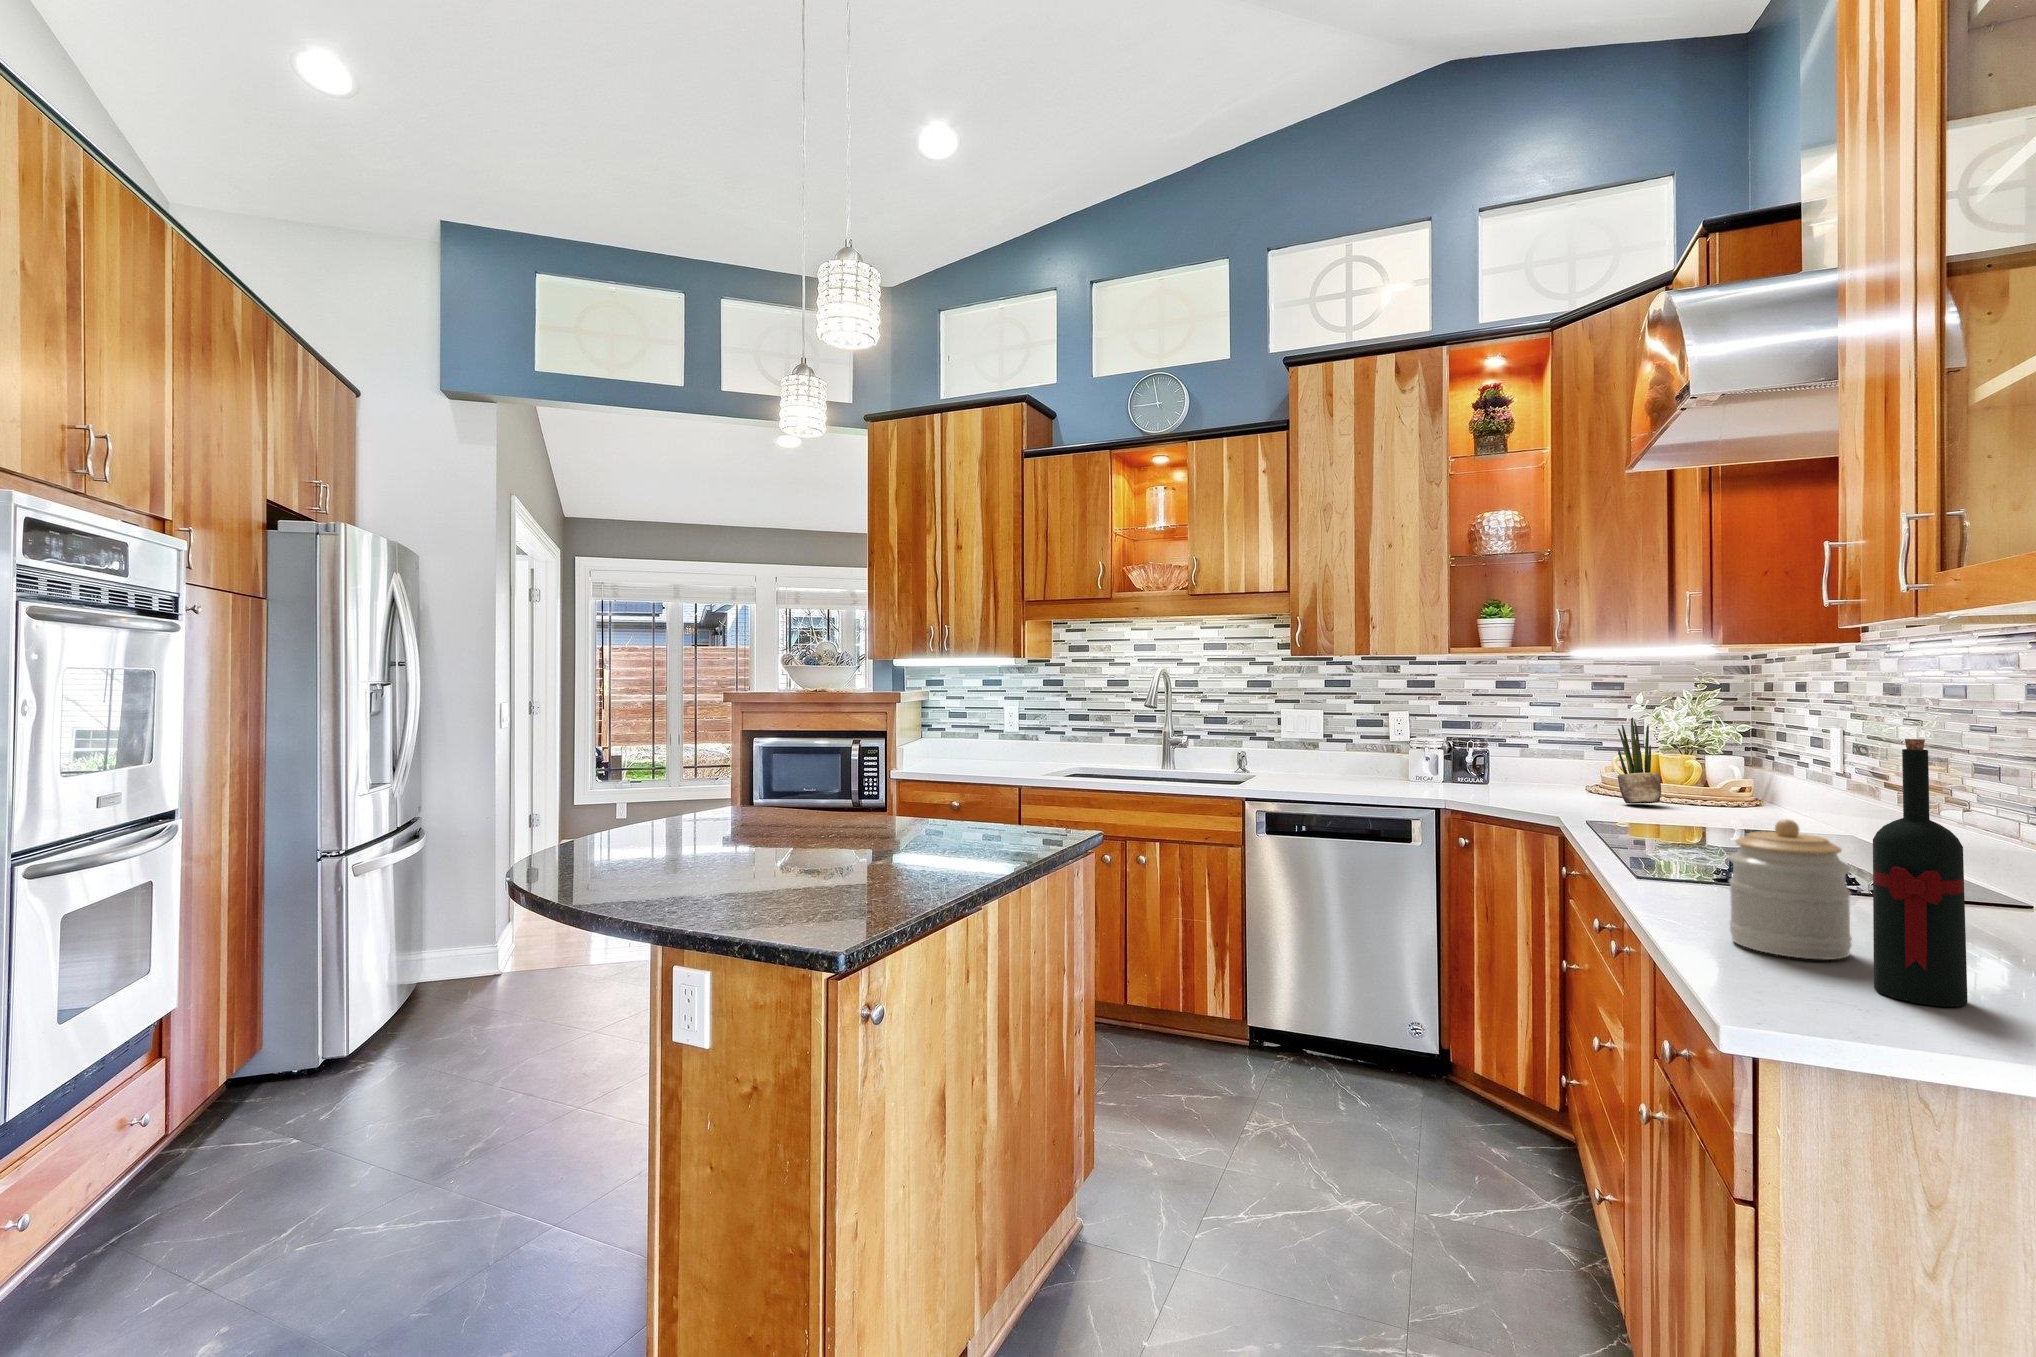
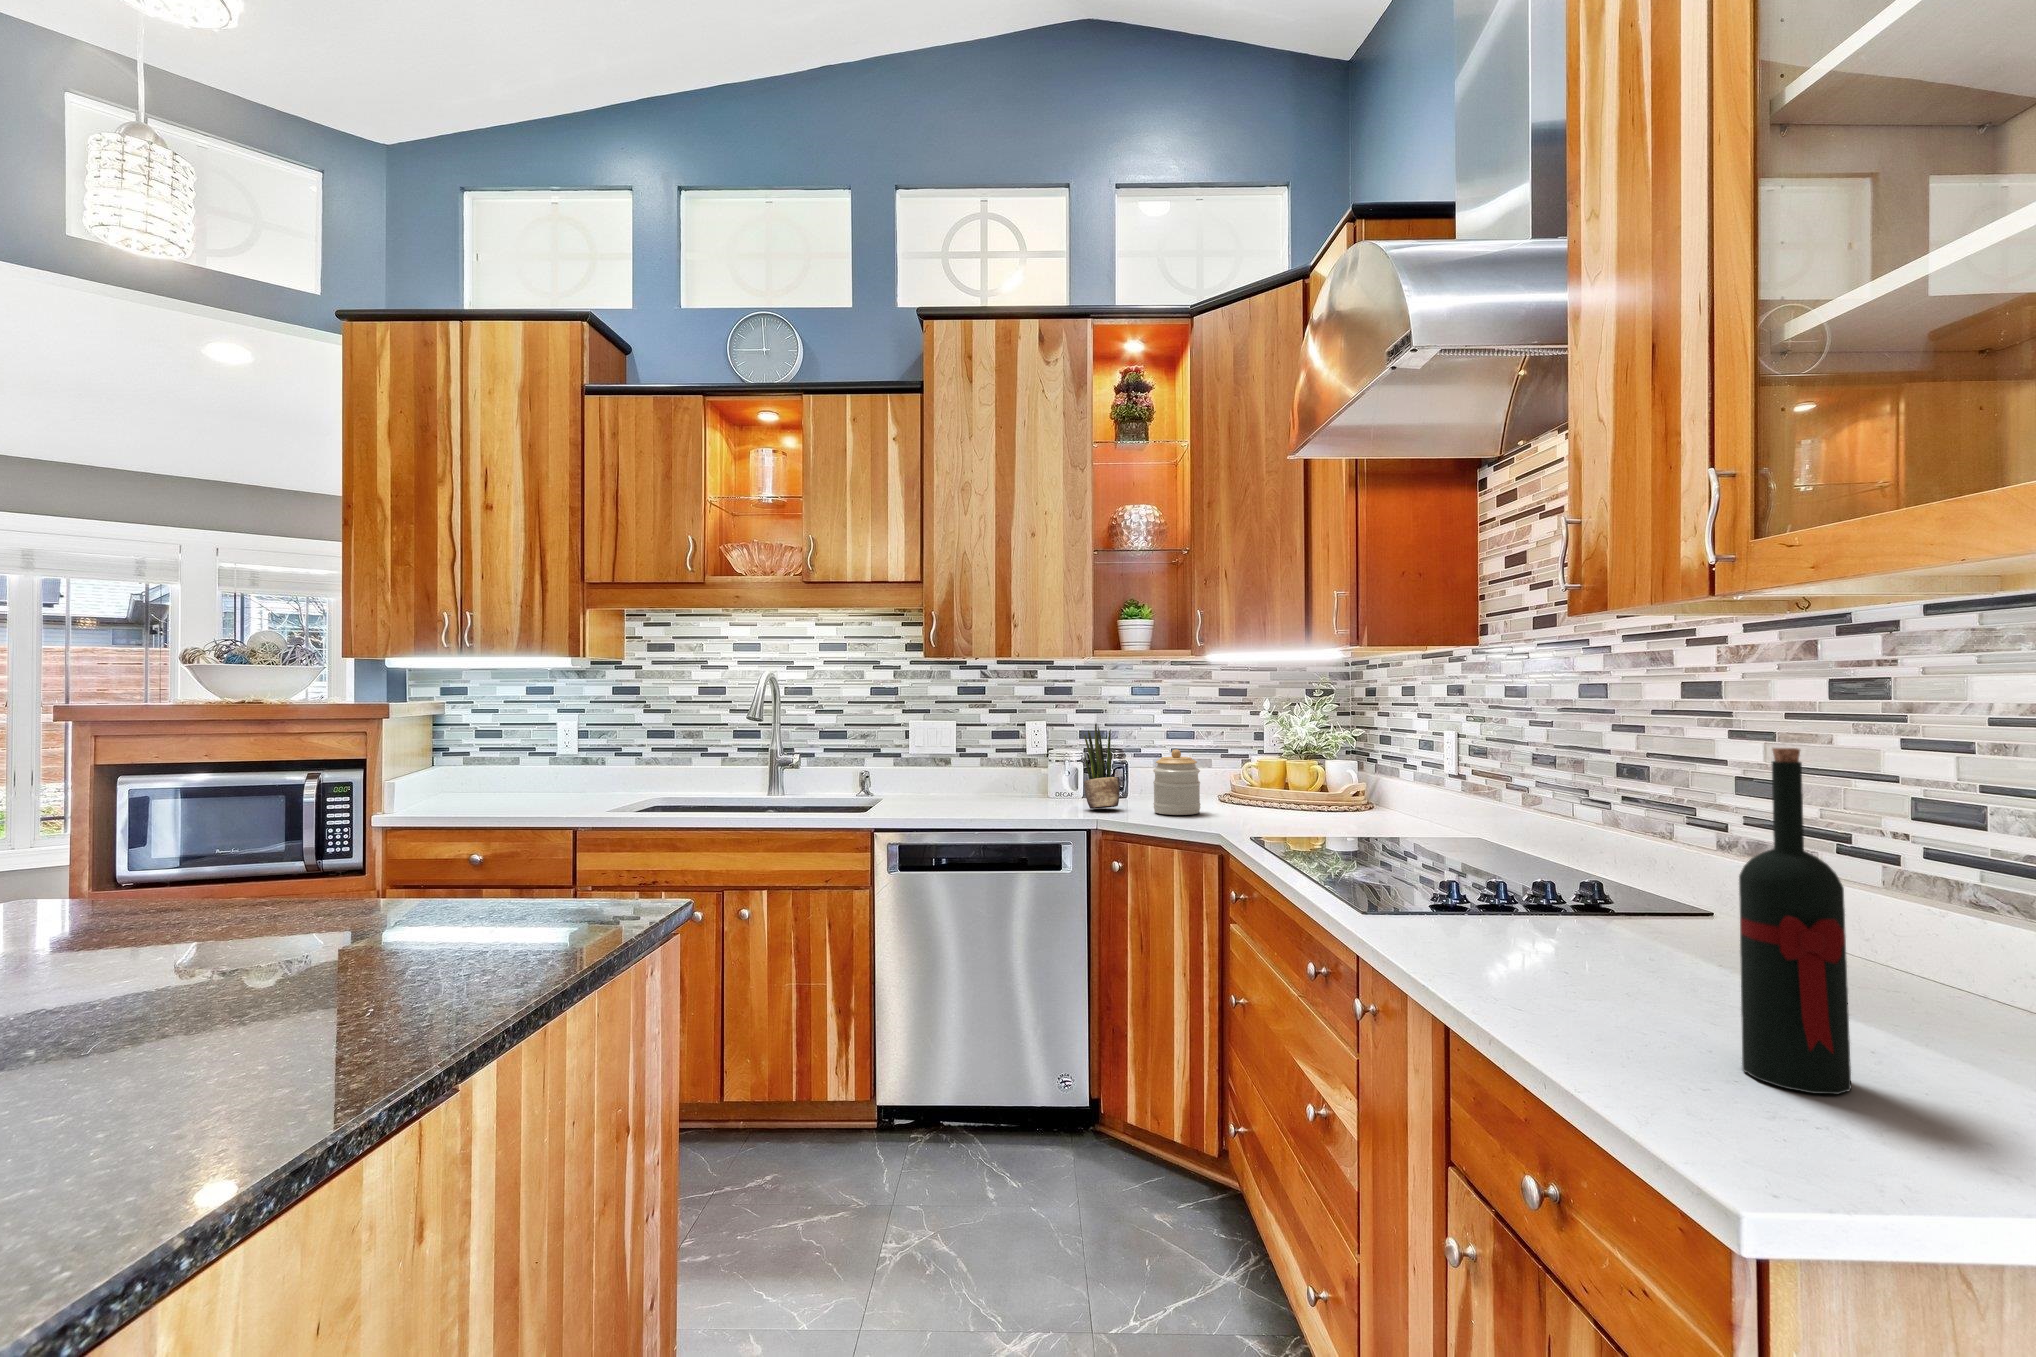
potted plant: present [1618,718,1661,804] -> present [1084,724,1120,809]
jar: present [1729,819,1852,960] -> present [1153,749,1200,815]

